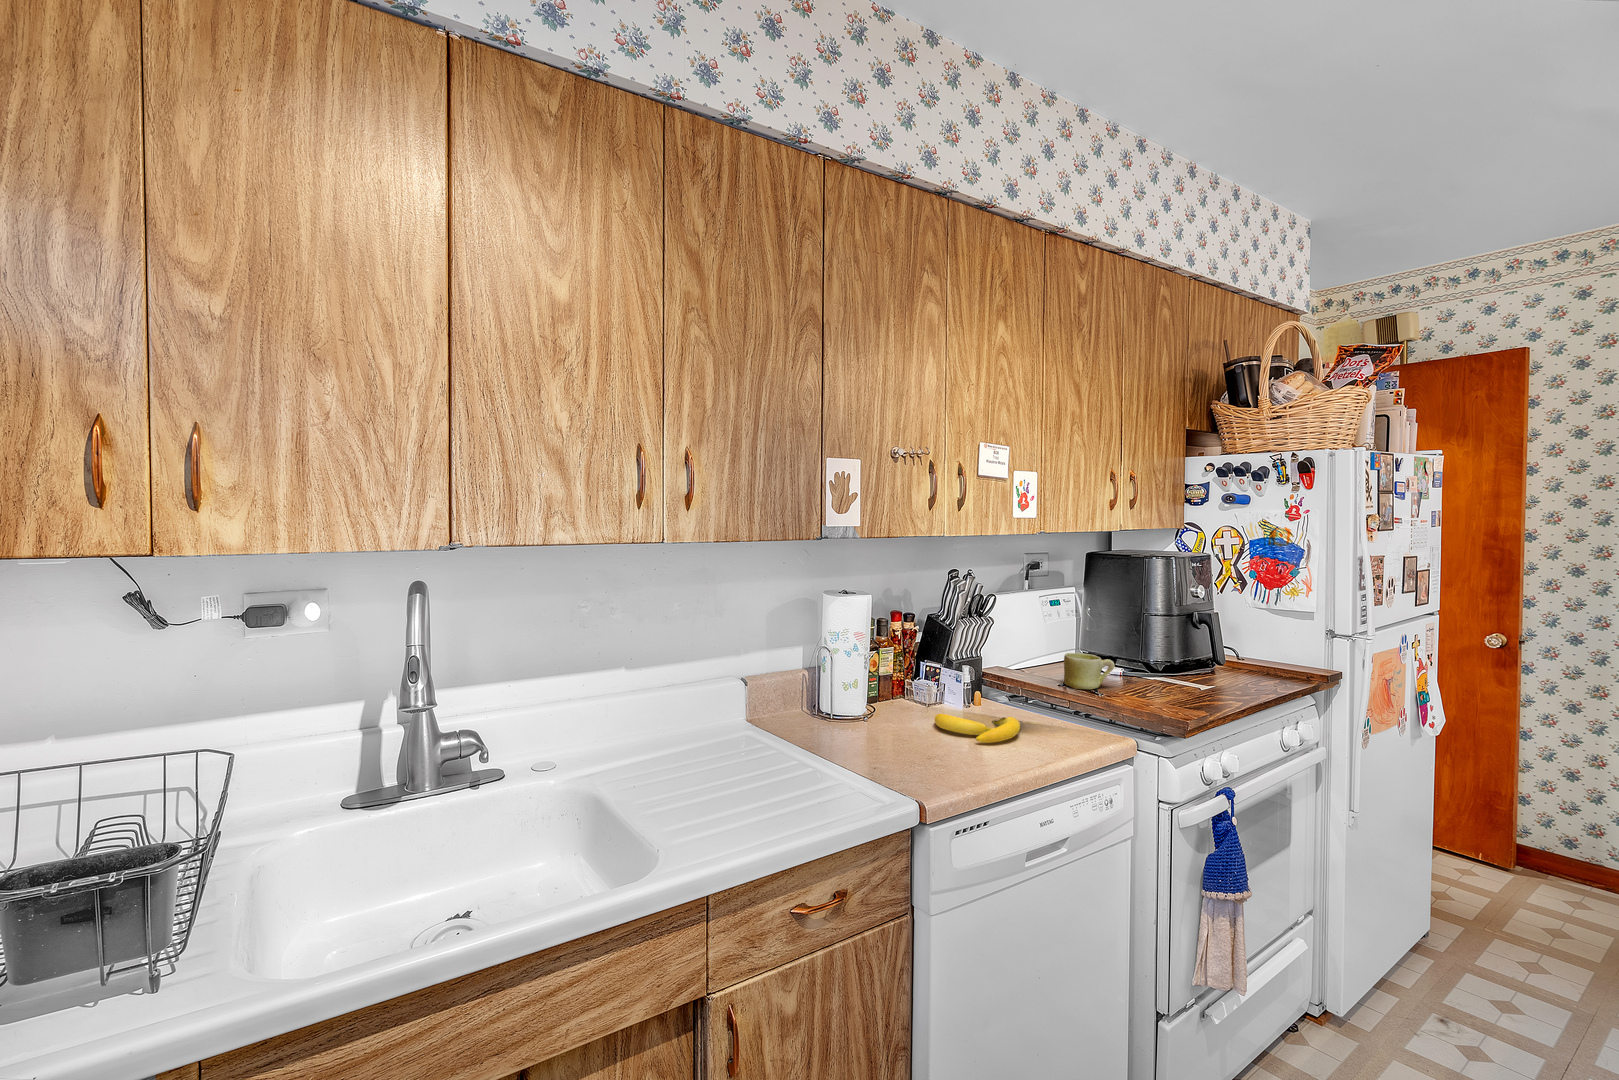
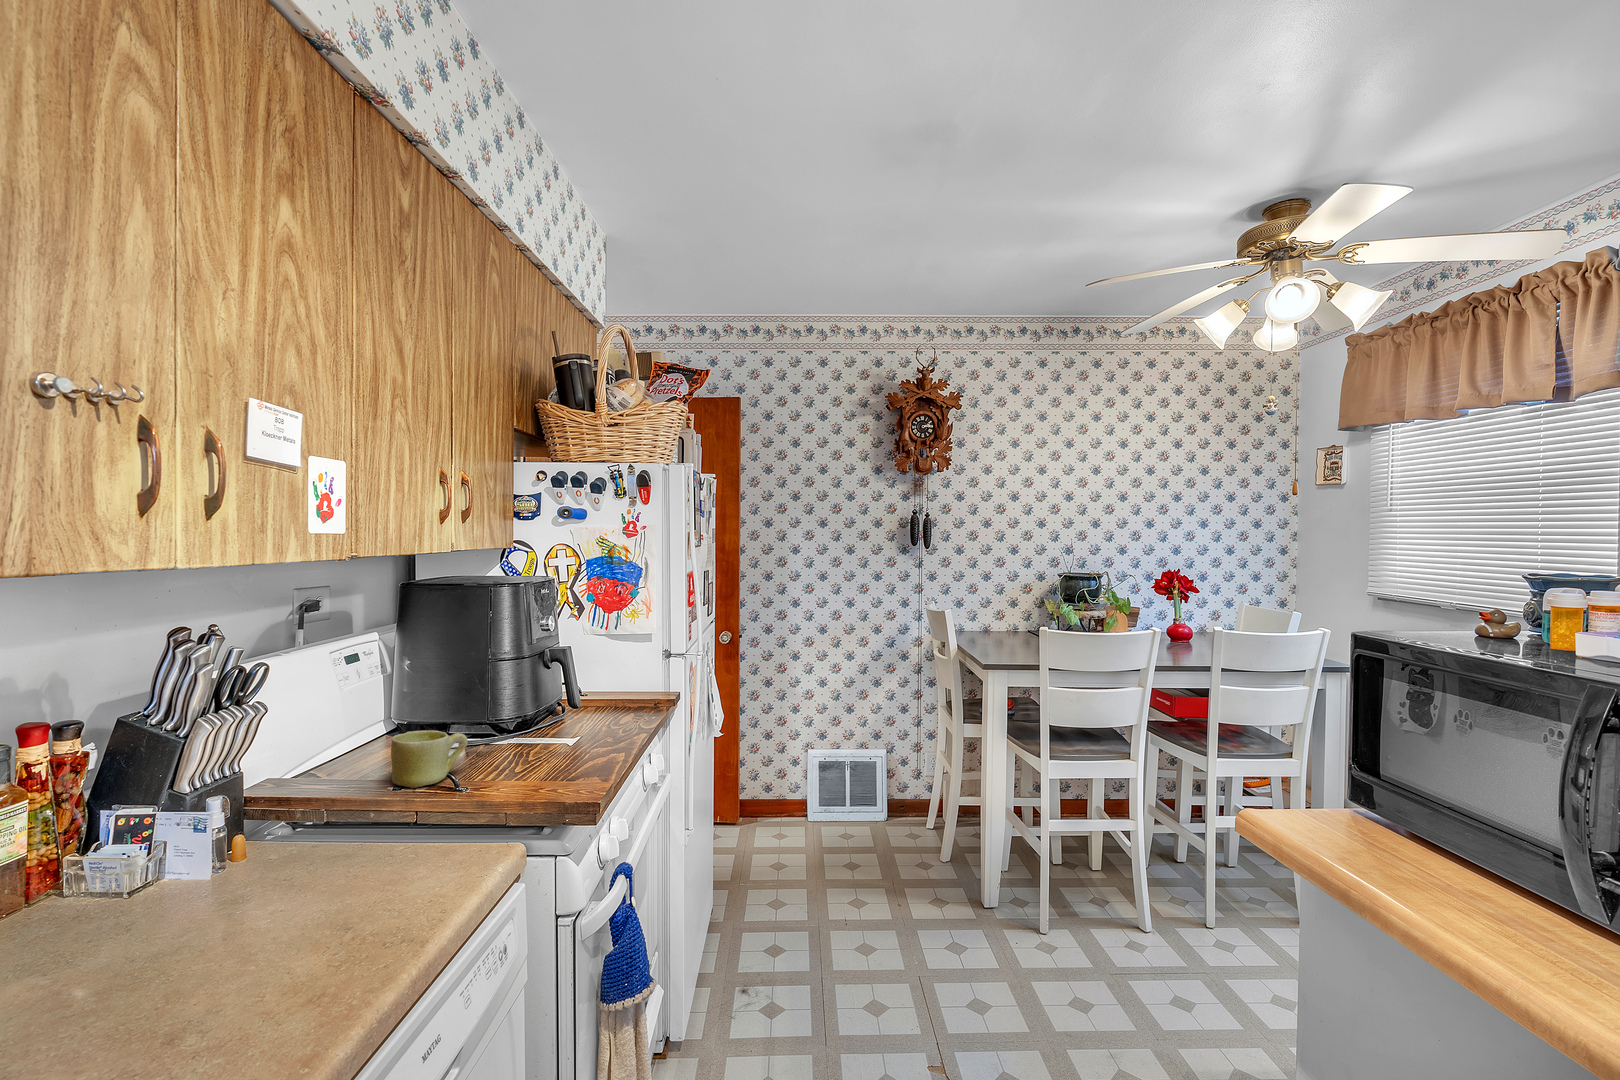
banana: present [935,714,1020,743] -> none [161,878,358,954]

